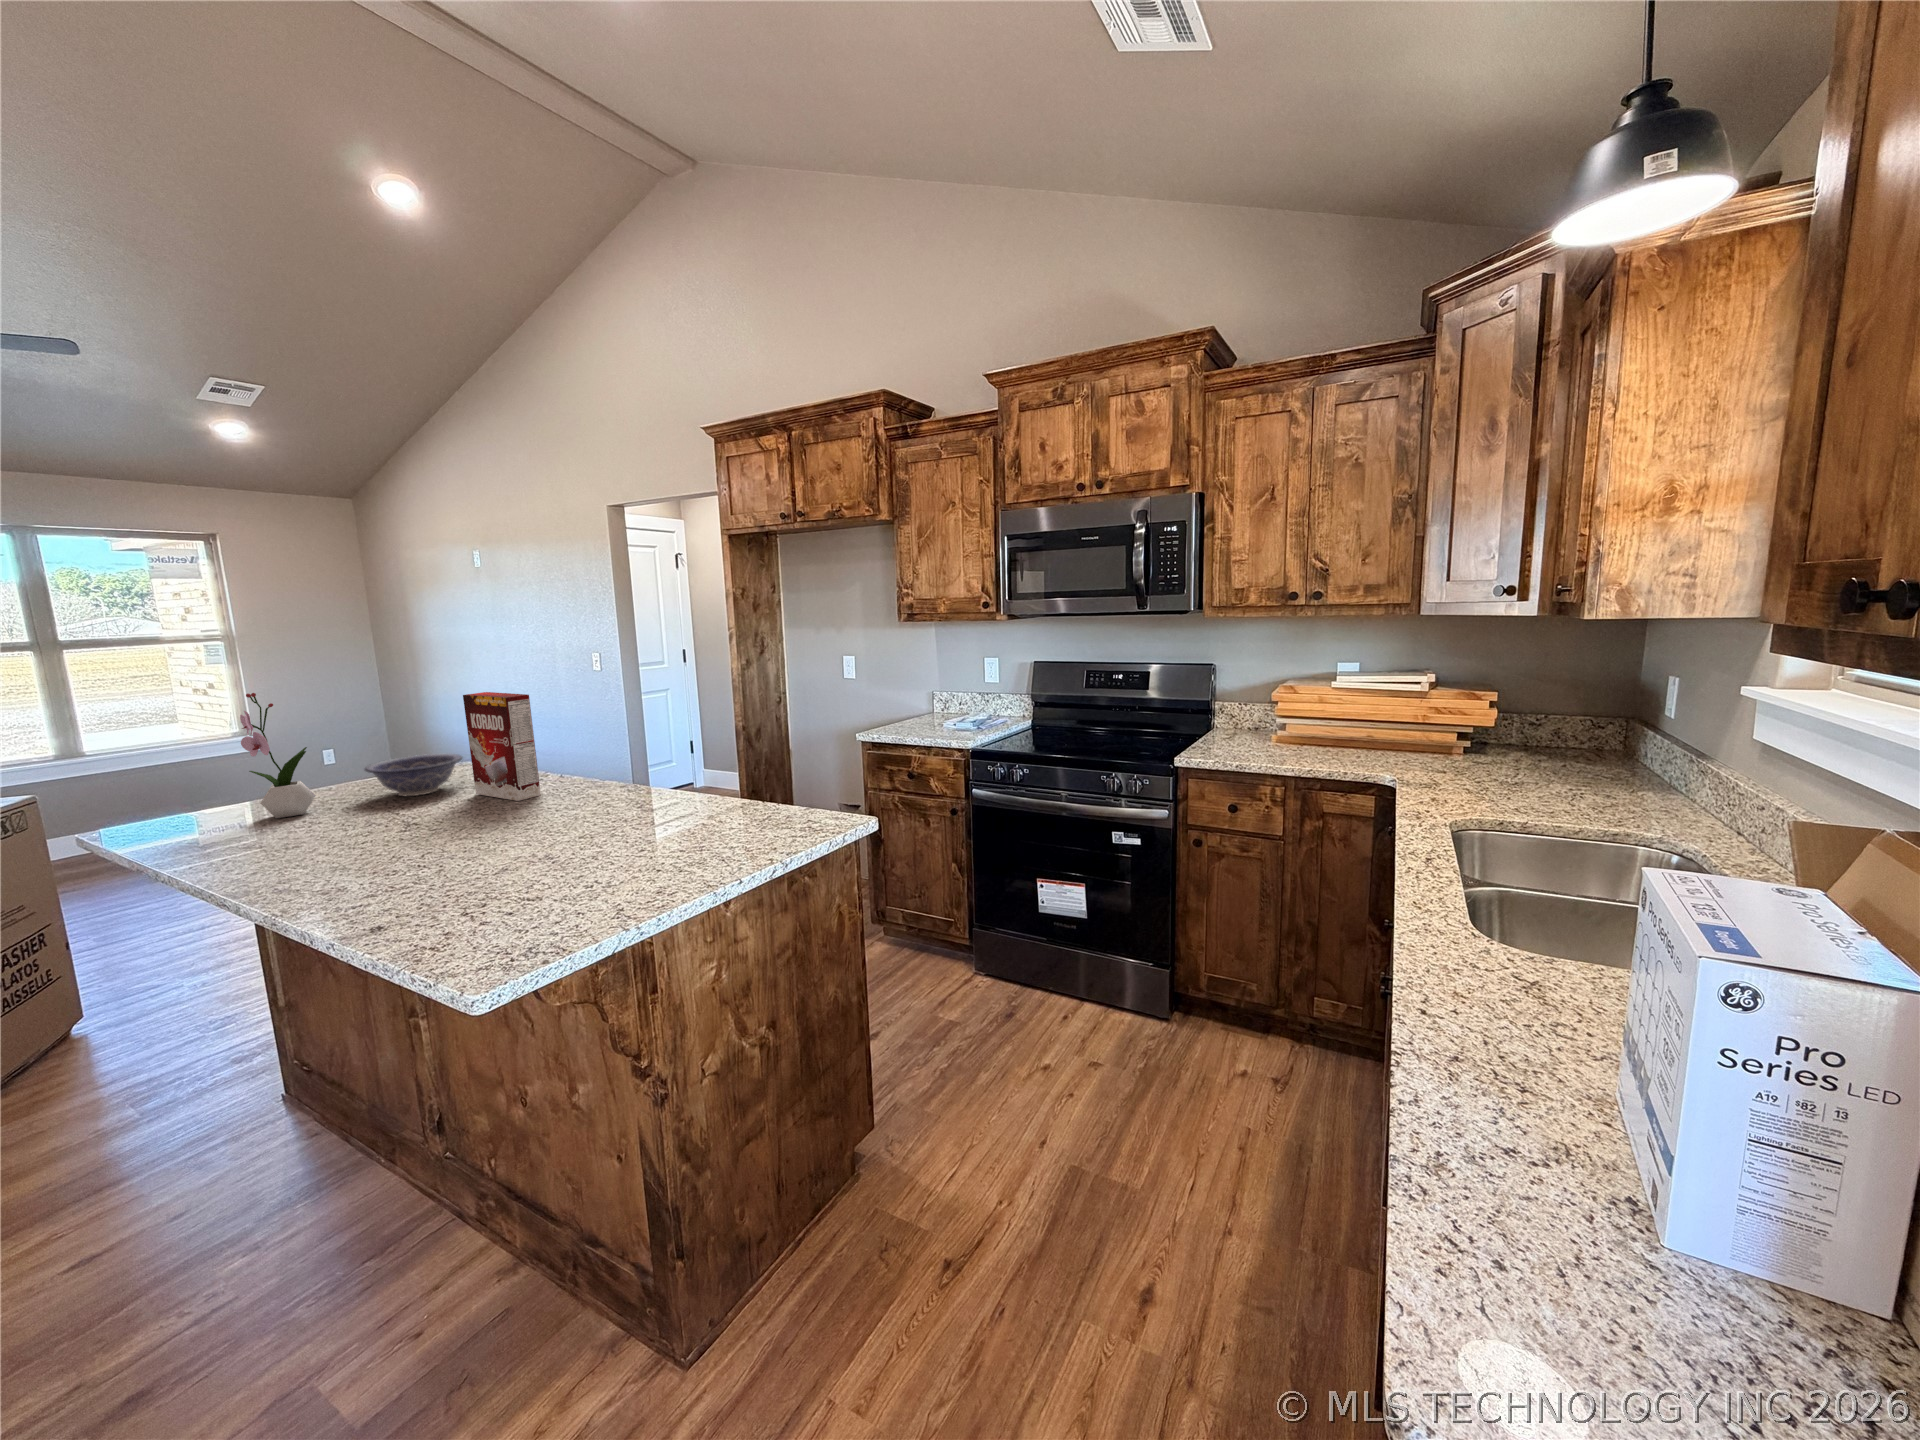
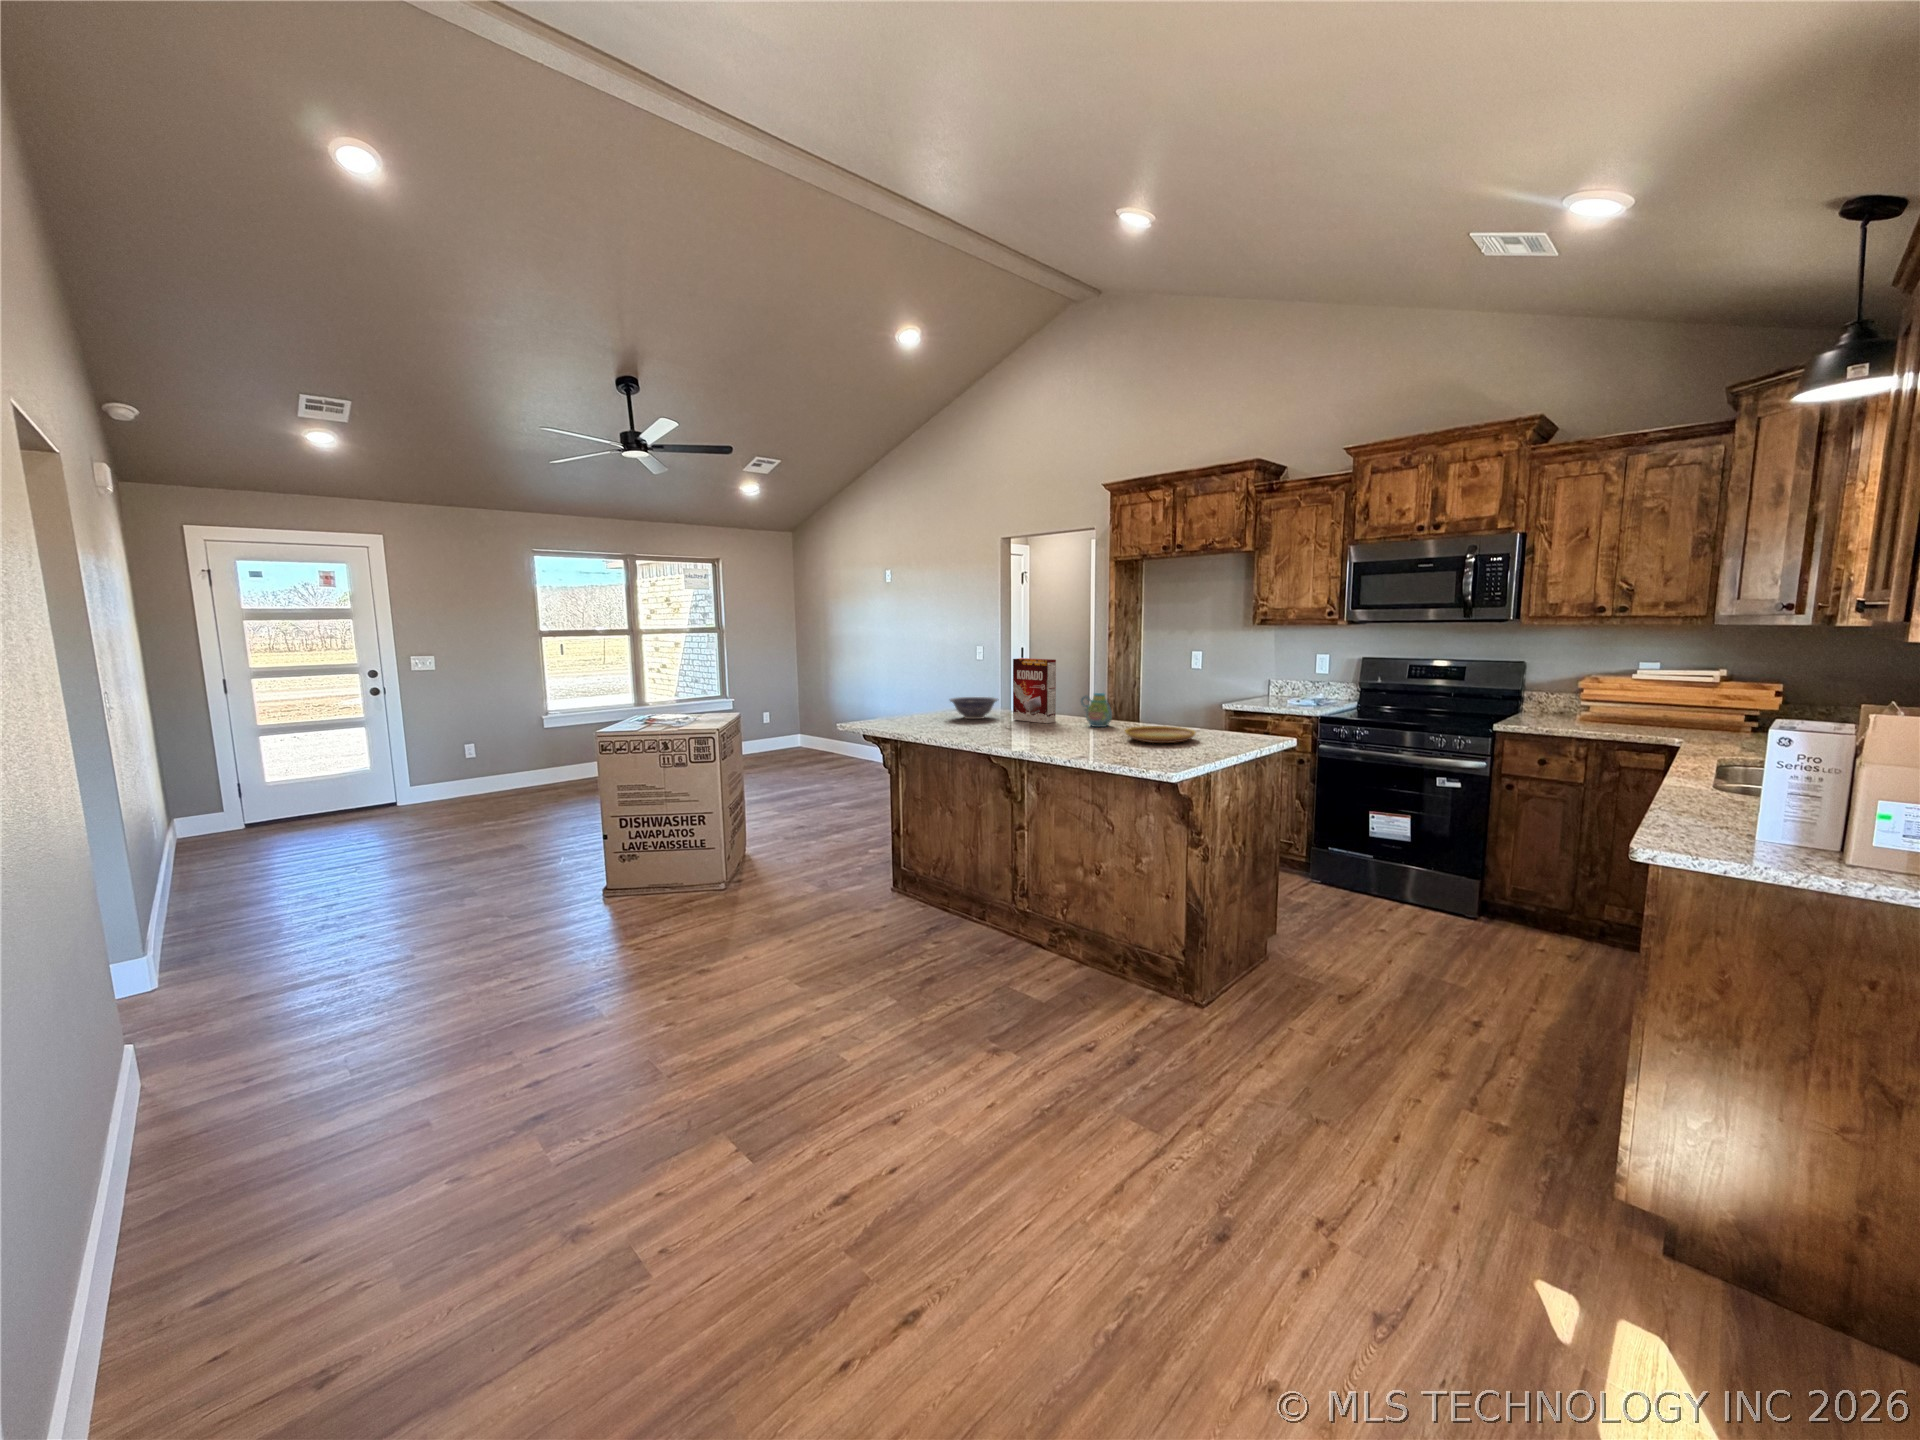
flower arrangement: present [240,693,316,818] -> none [900,652,932,724]
mug: none [564,749,617,806] -> present [1080,693,1112,727]
plate: none [577,809,705,853] -> present [1125,726,1195,743]

